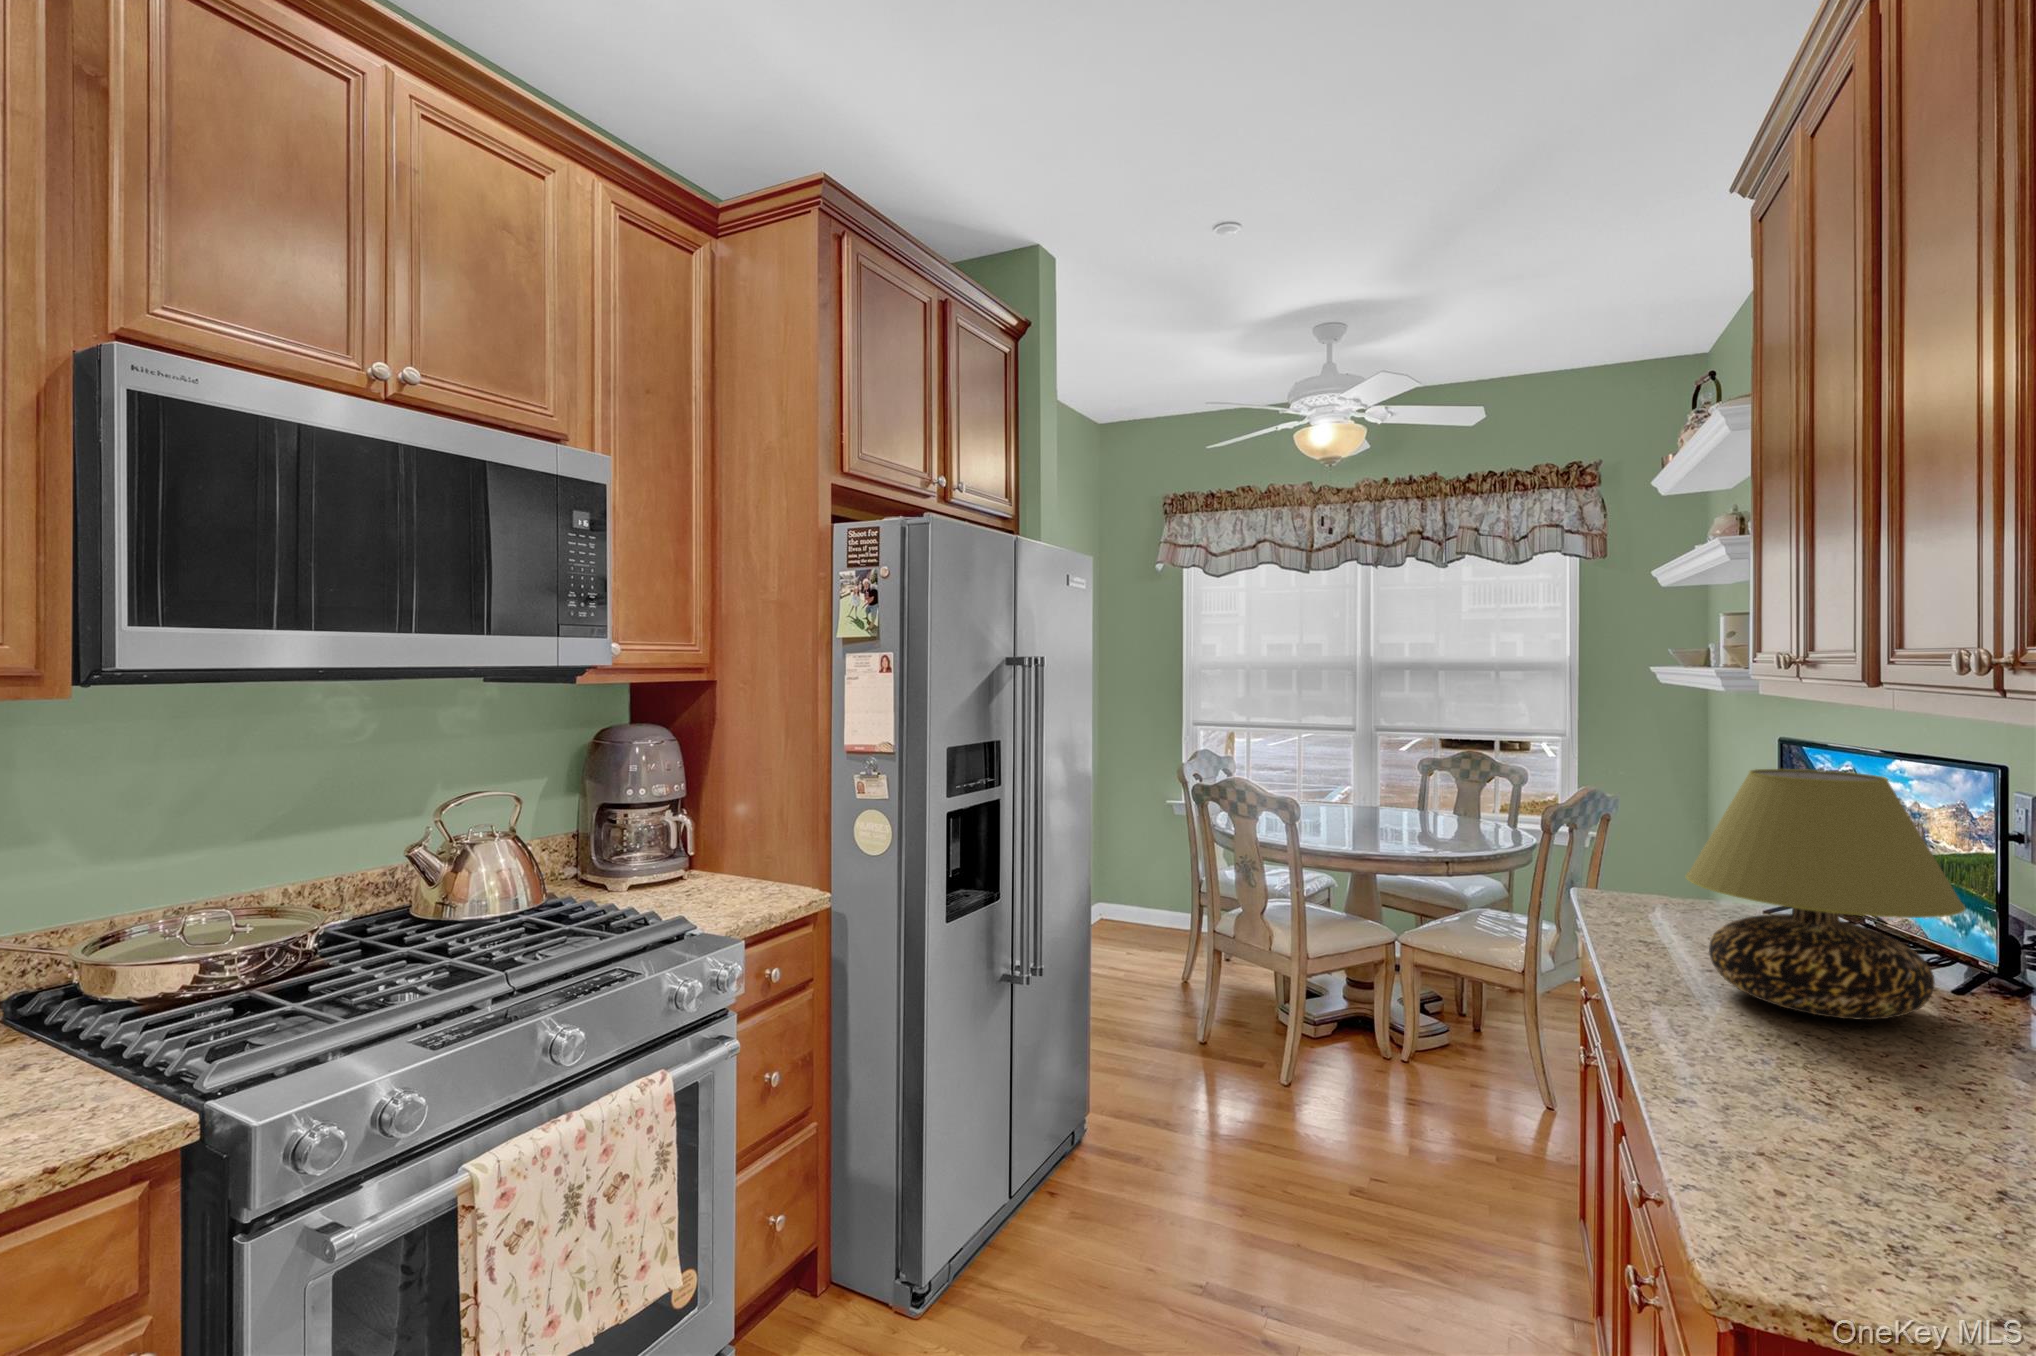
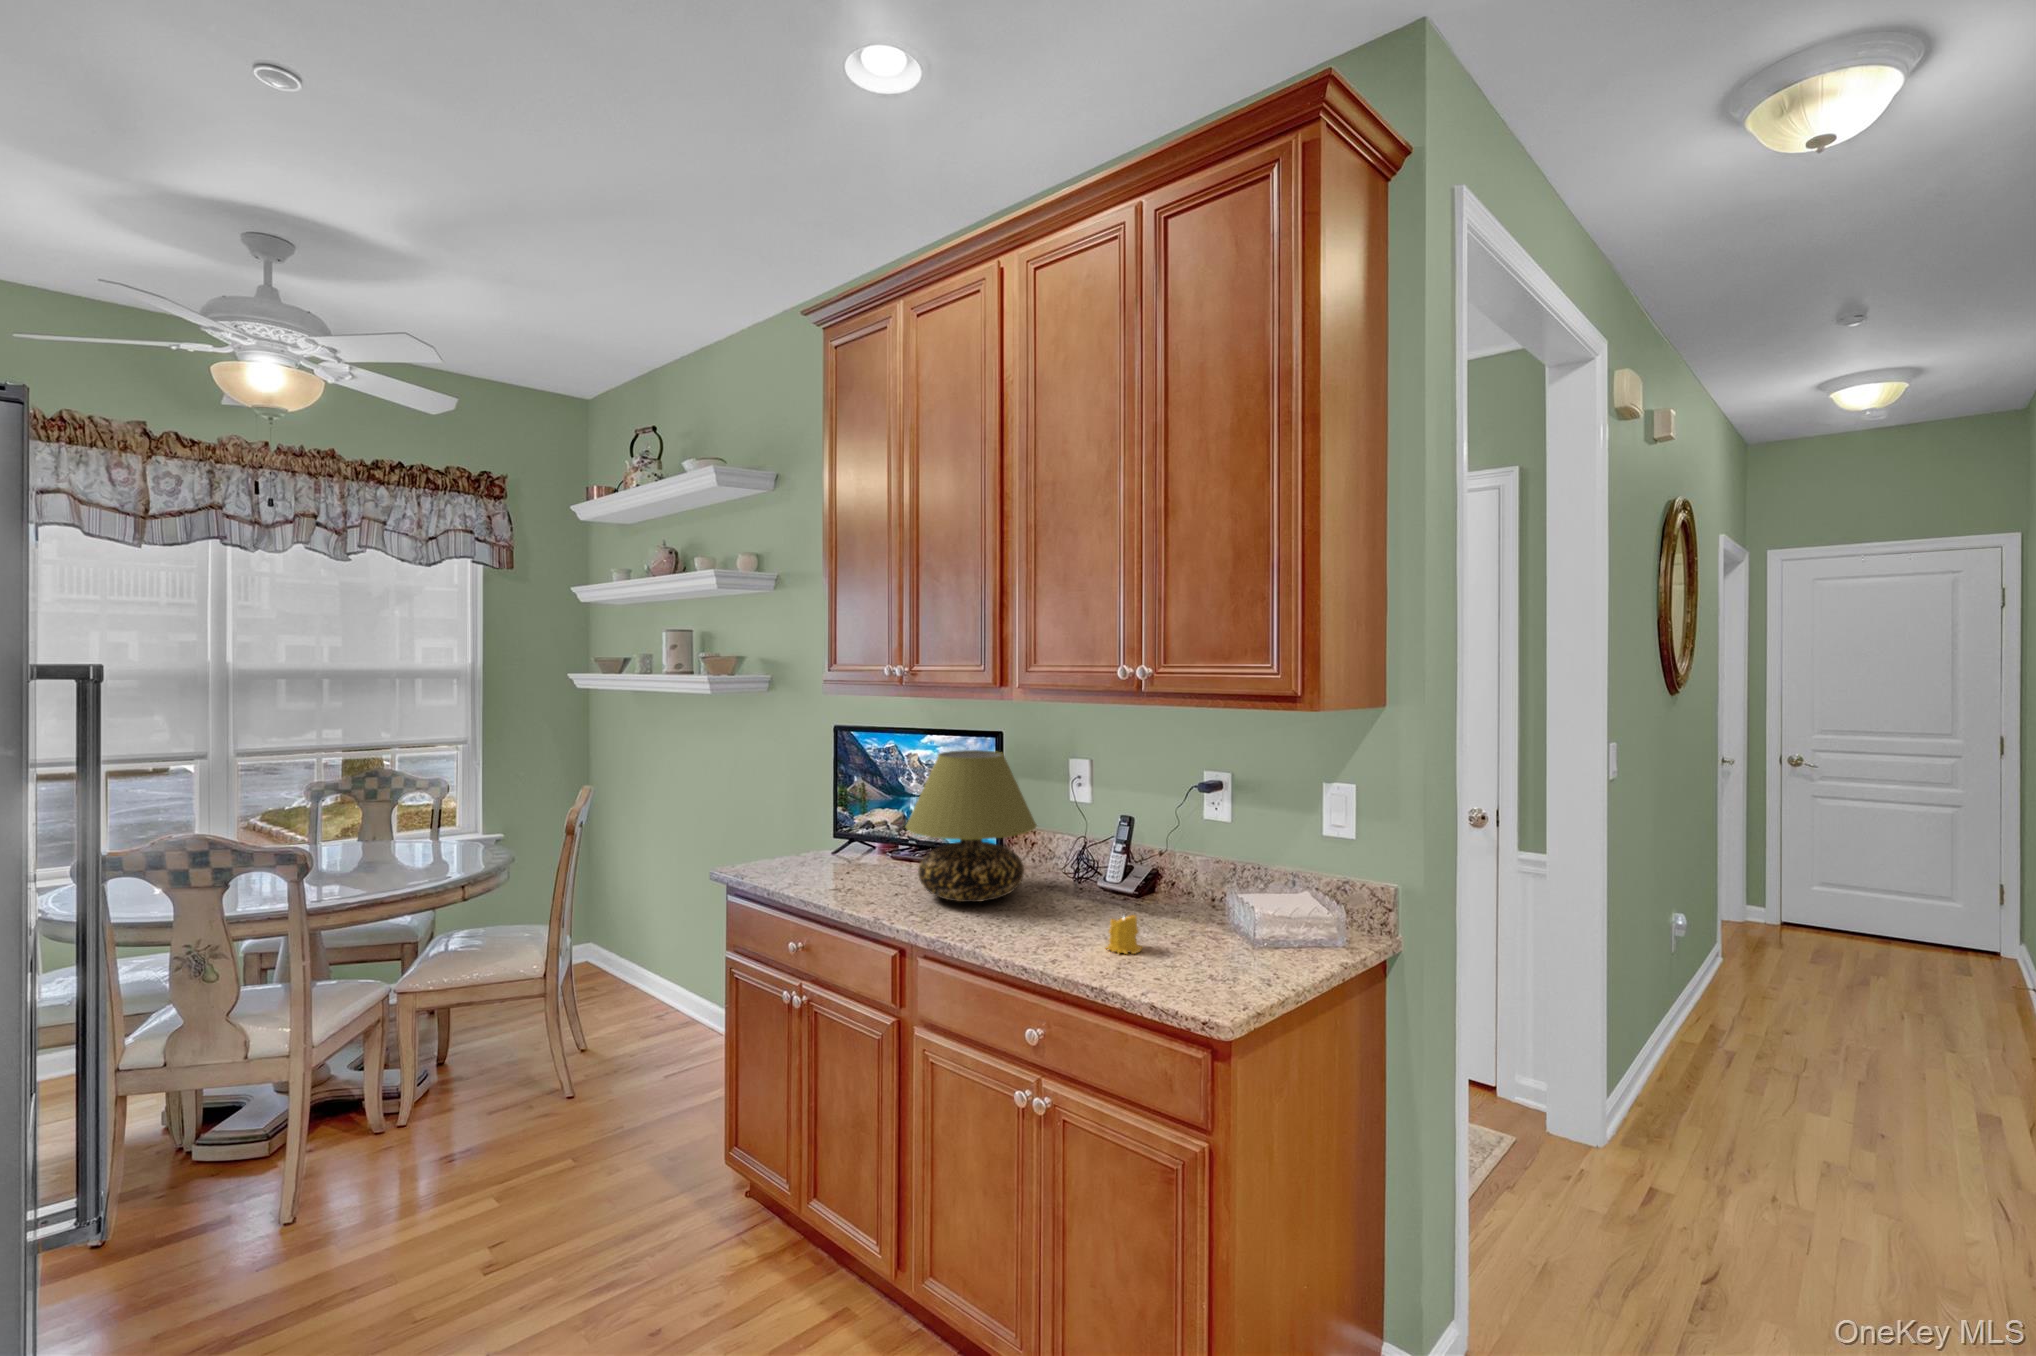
candle: none [1818,1071,1917,1155] -> present [1106,915,1143,954]

